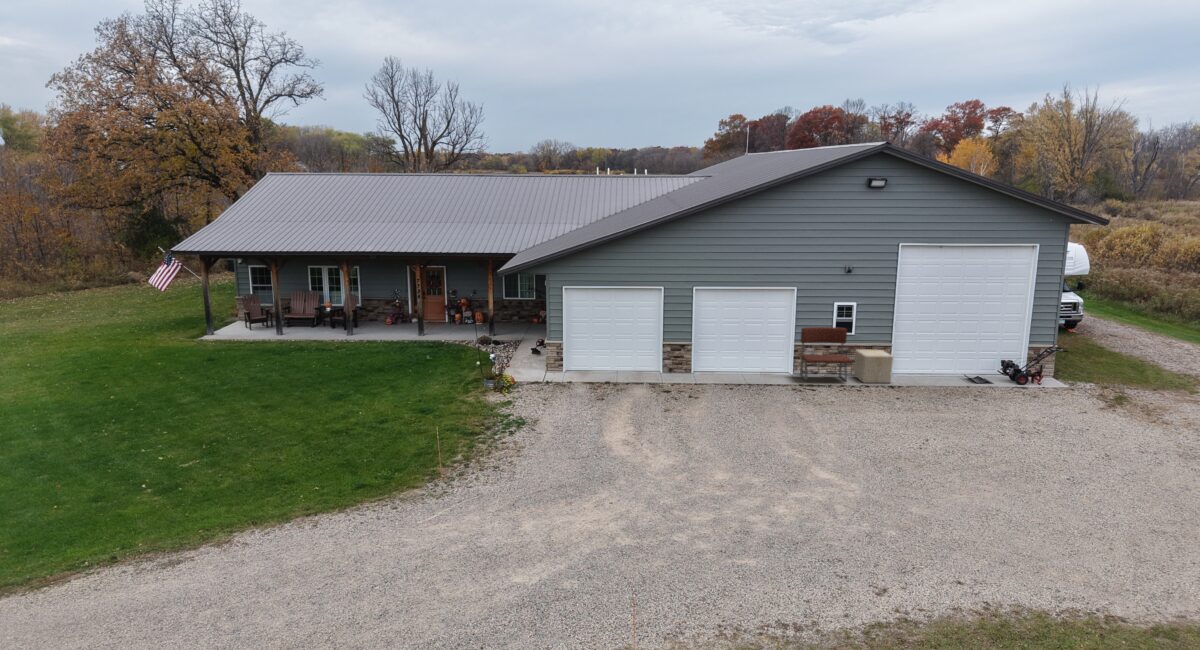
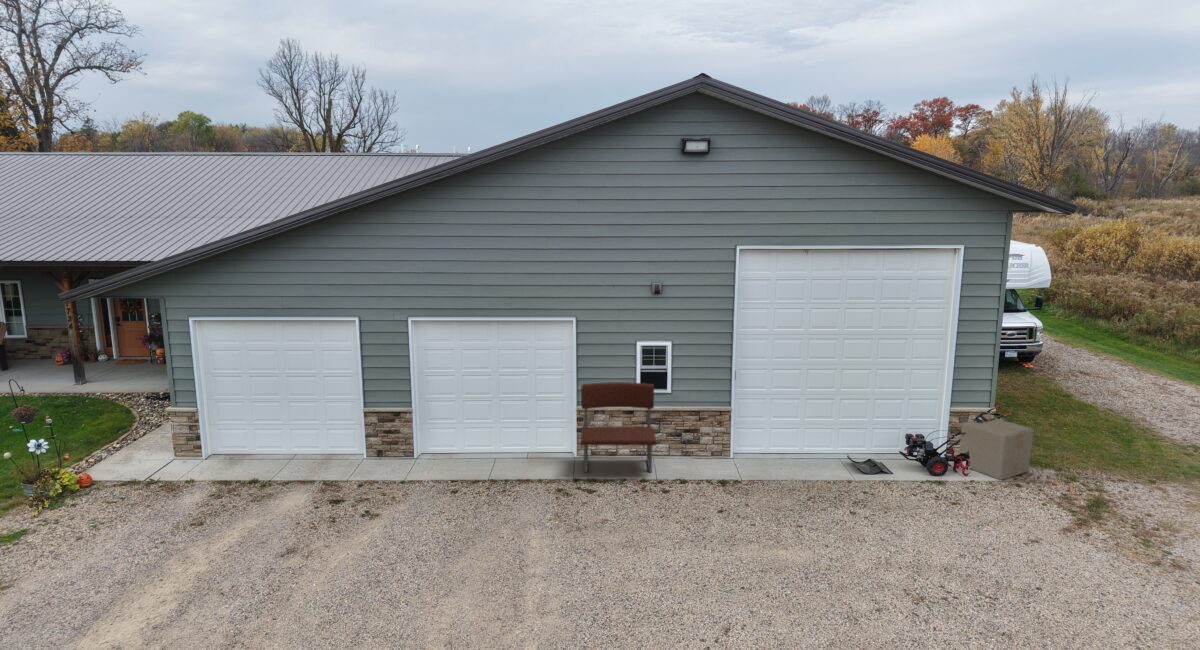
cardboard box: present [853,349,893,383] -> present [959,419,1034,480]

